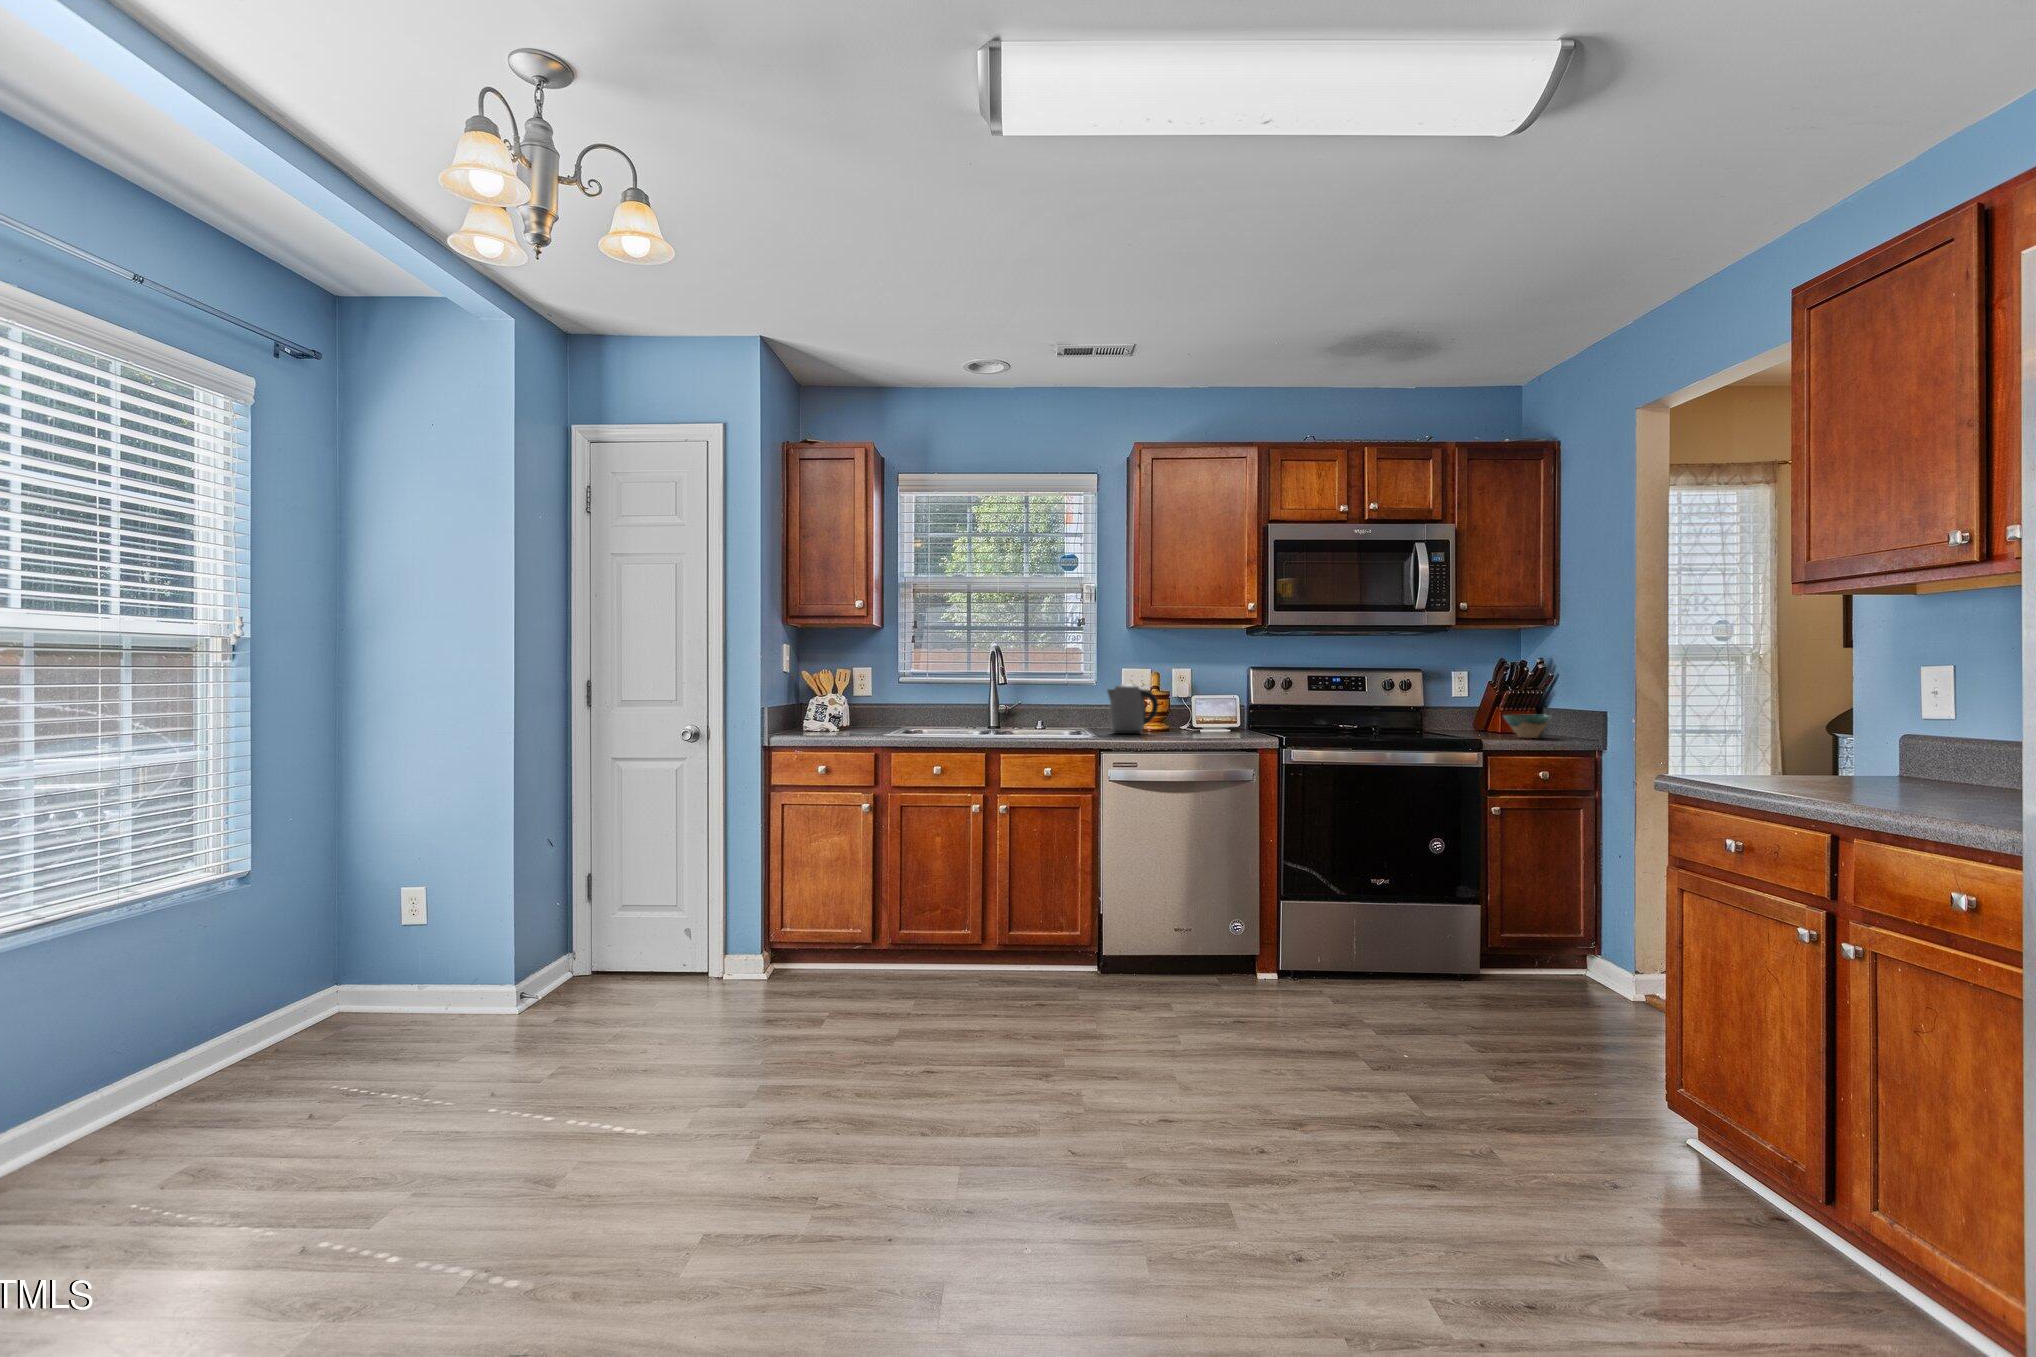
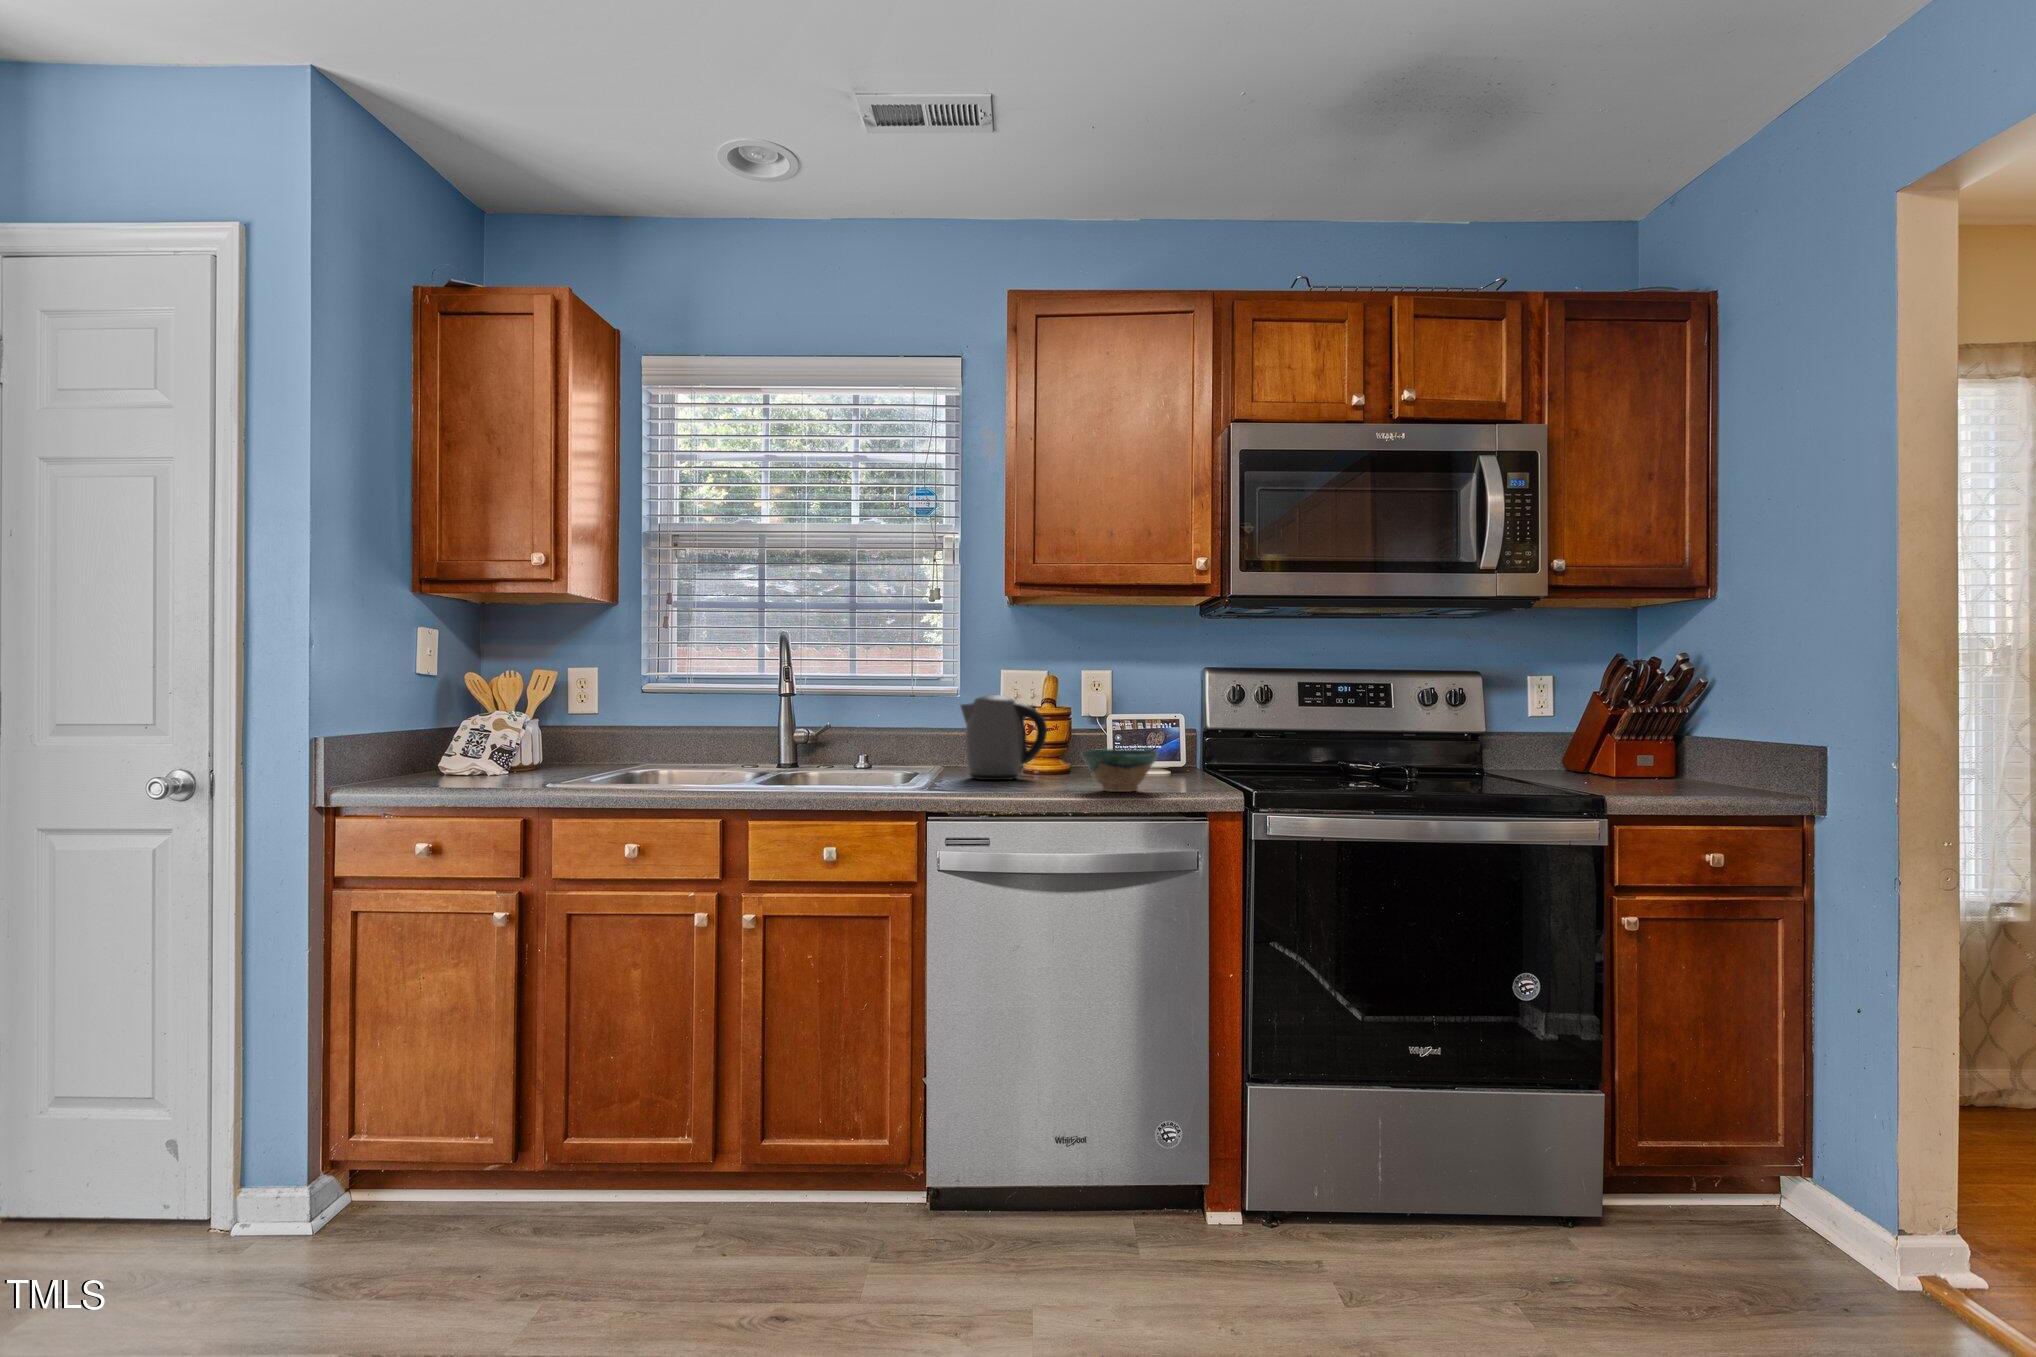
bowl: present [1504,714,1551,738] -> present [1080,749,1158,792]

